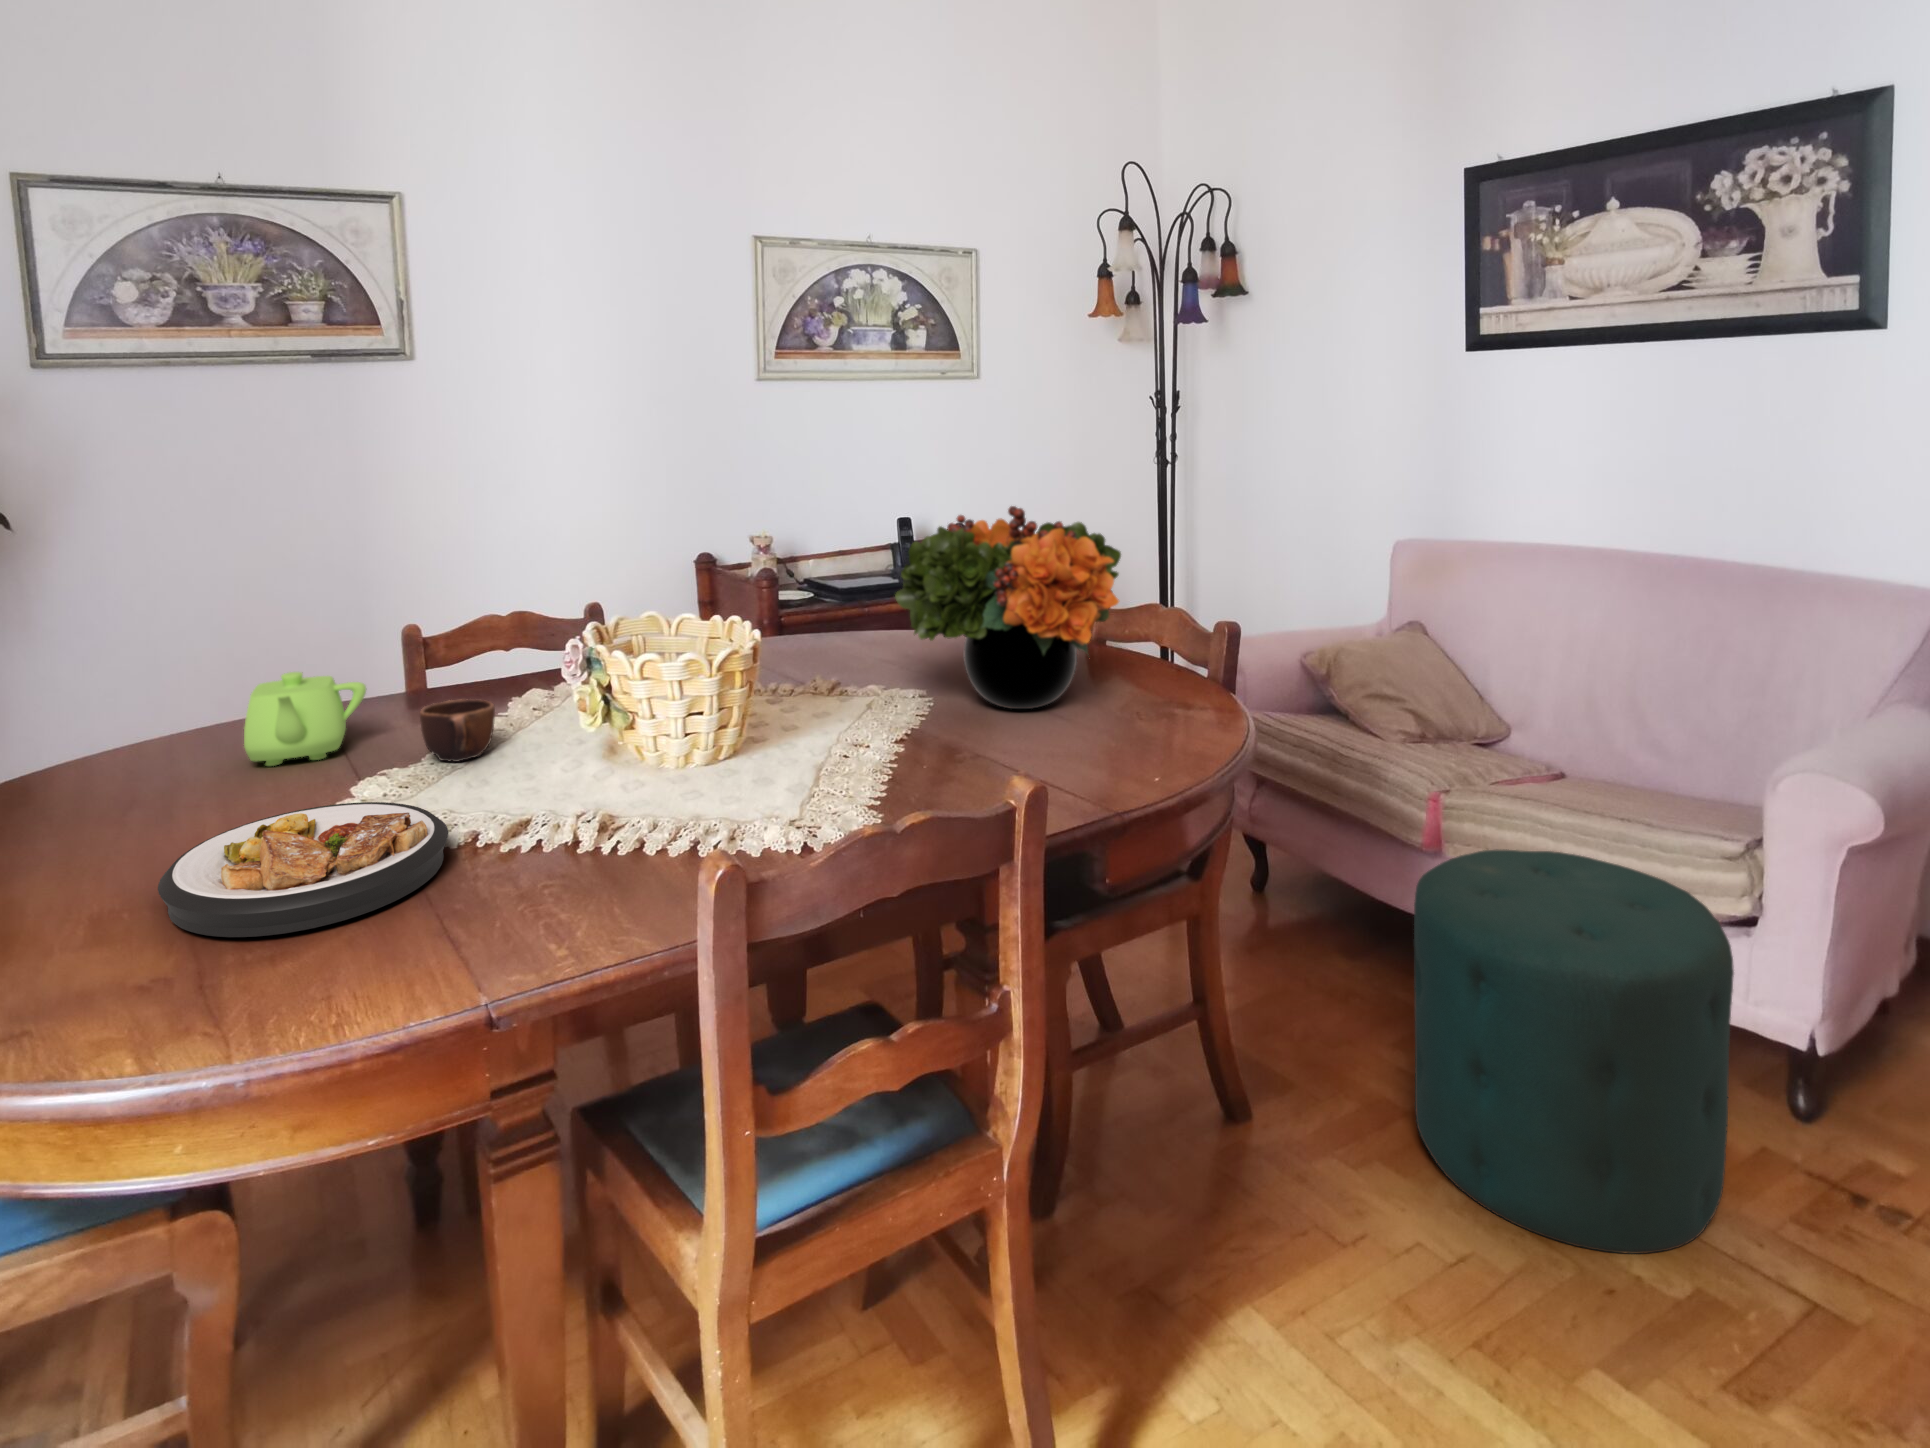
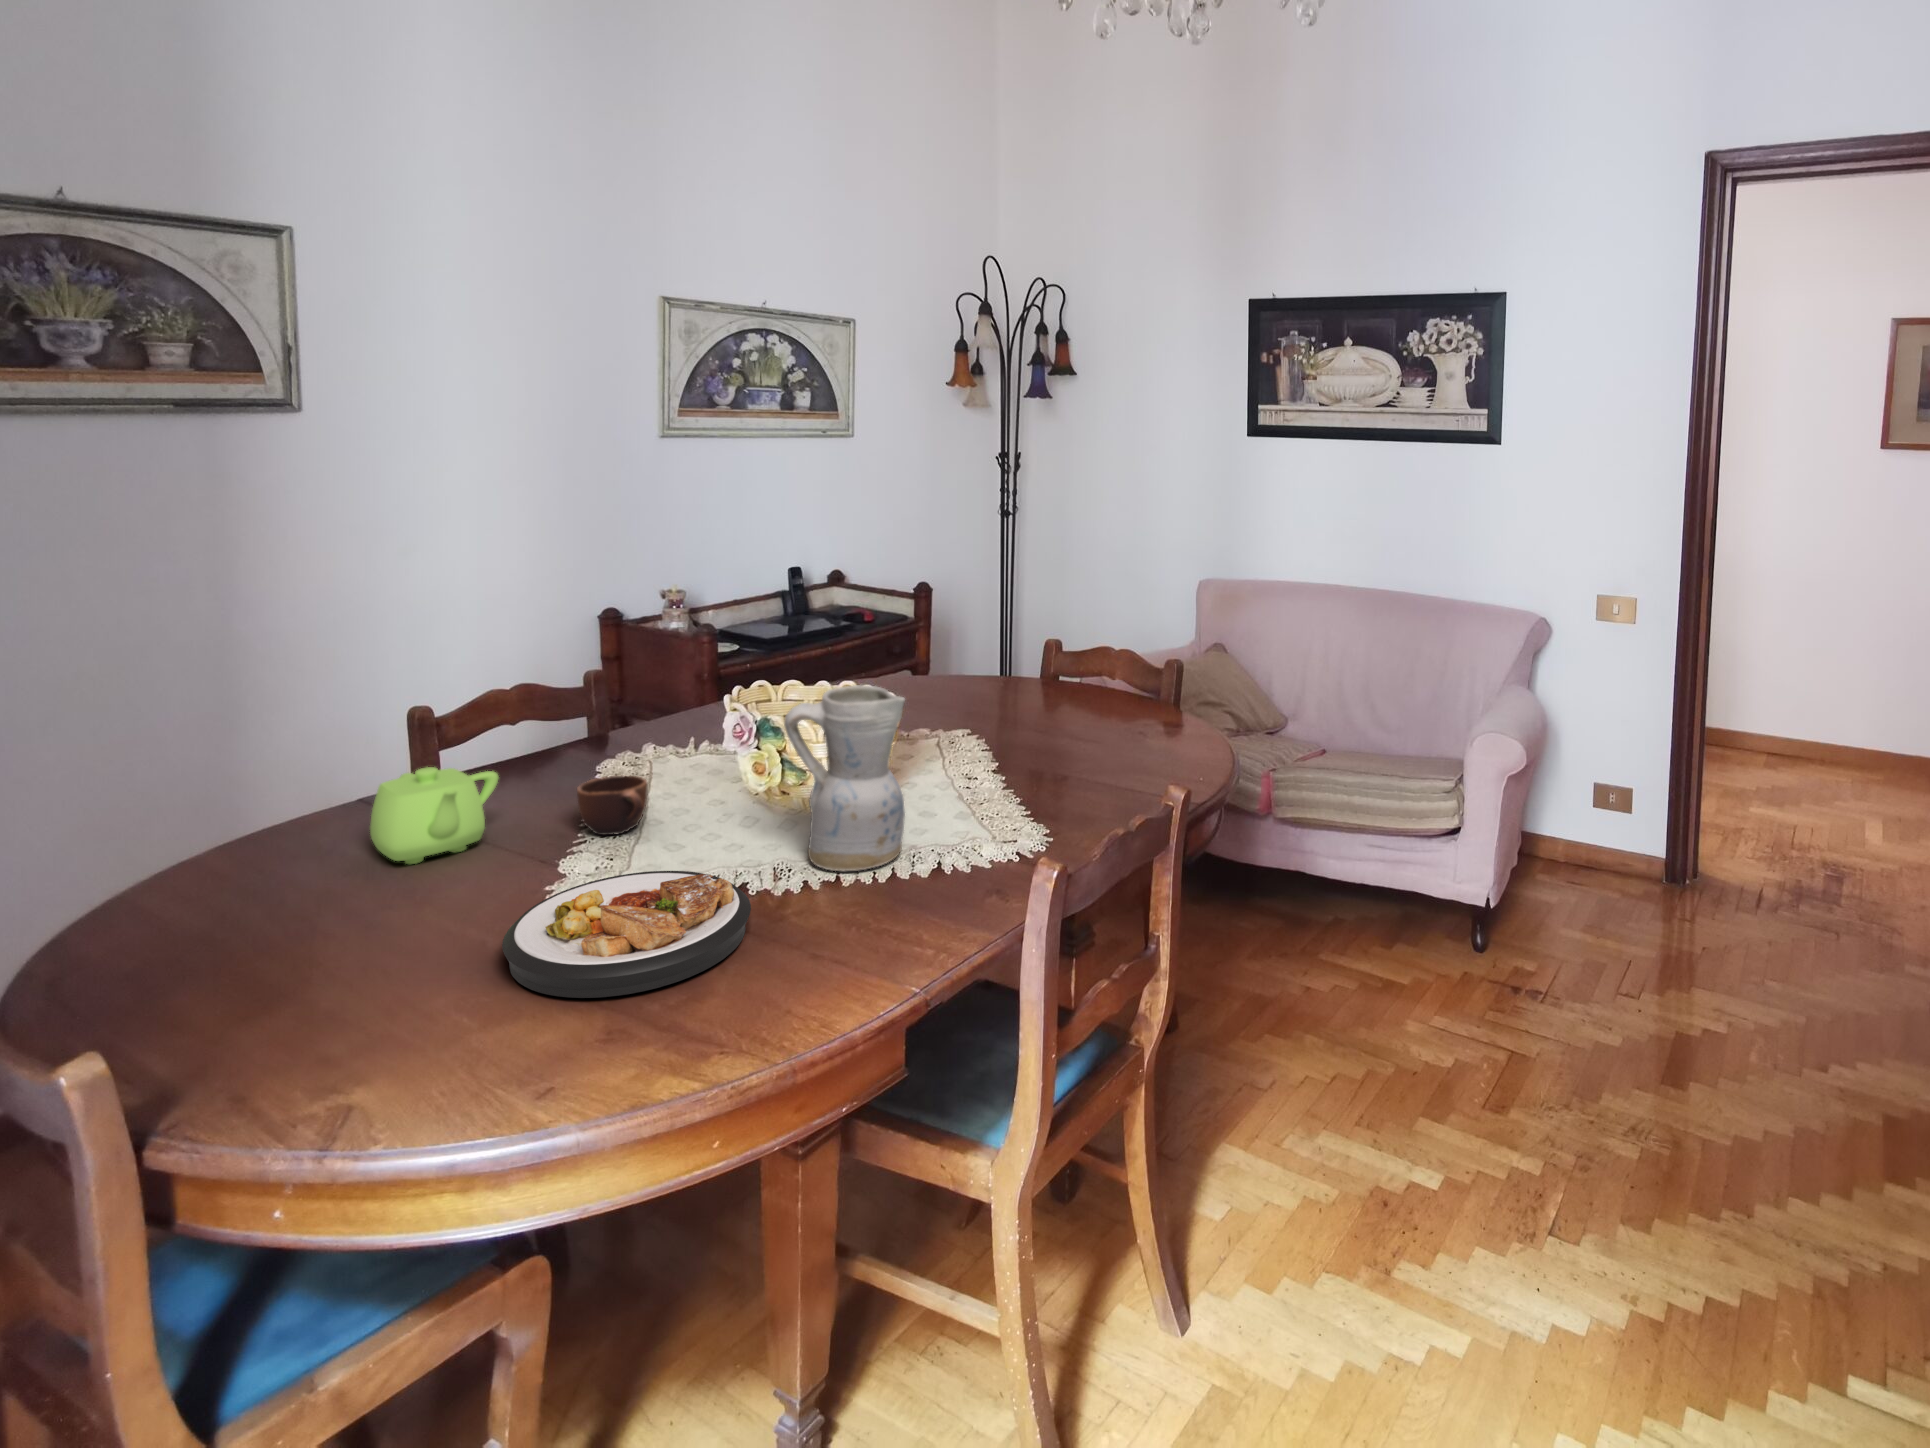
flower arrangement: present [895,506,1121,709] -> none [956,579,1136,737]
ceramic pitcher: none [547,610,694,837] -> present [784,685,905,871]
ottoman: present [1414,850,1734,1254] -> none [1282,800,1468,1052]

